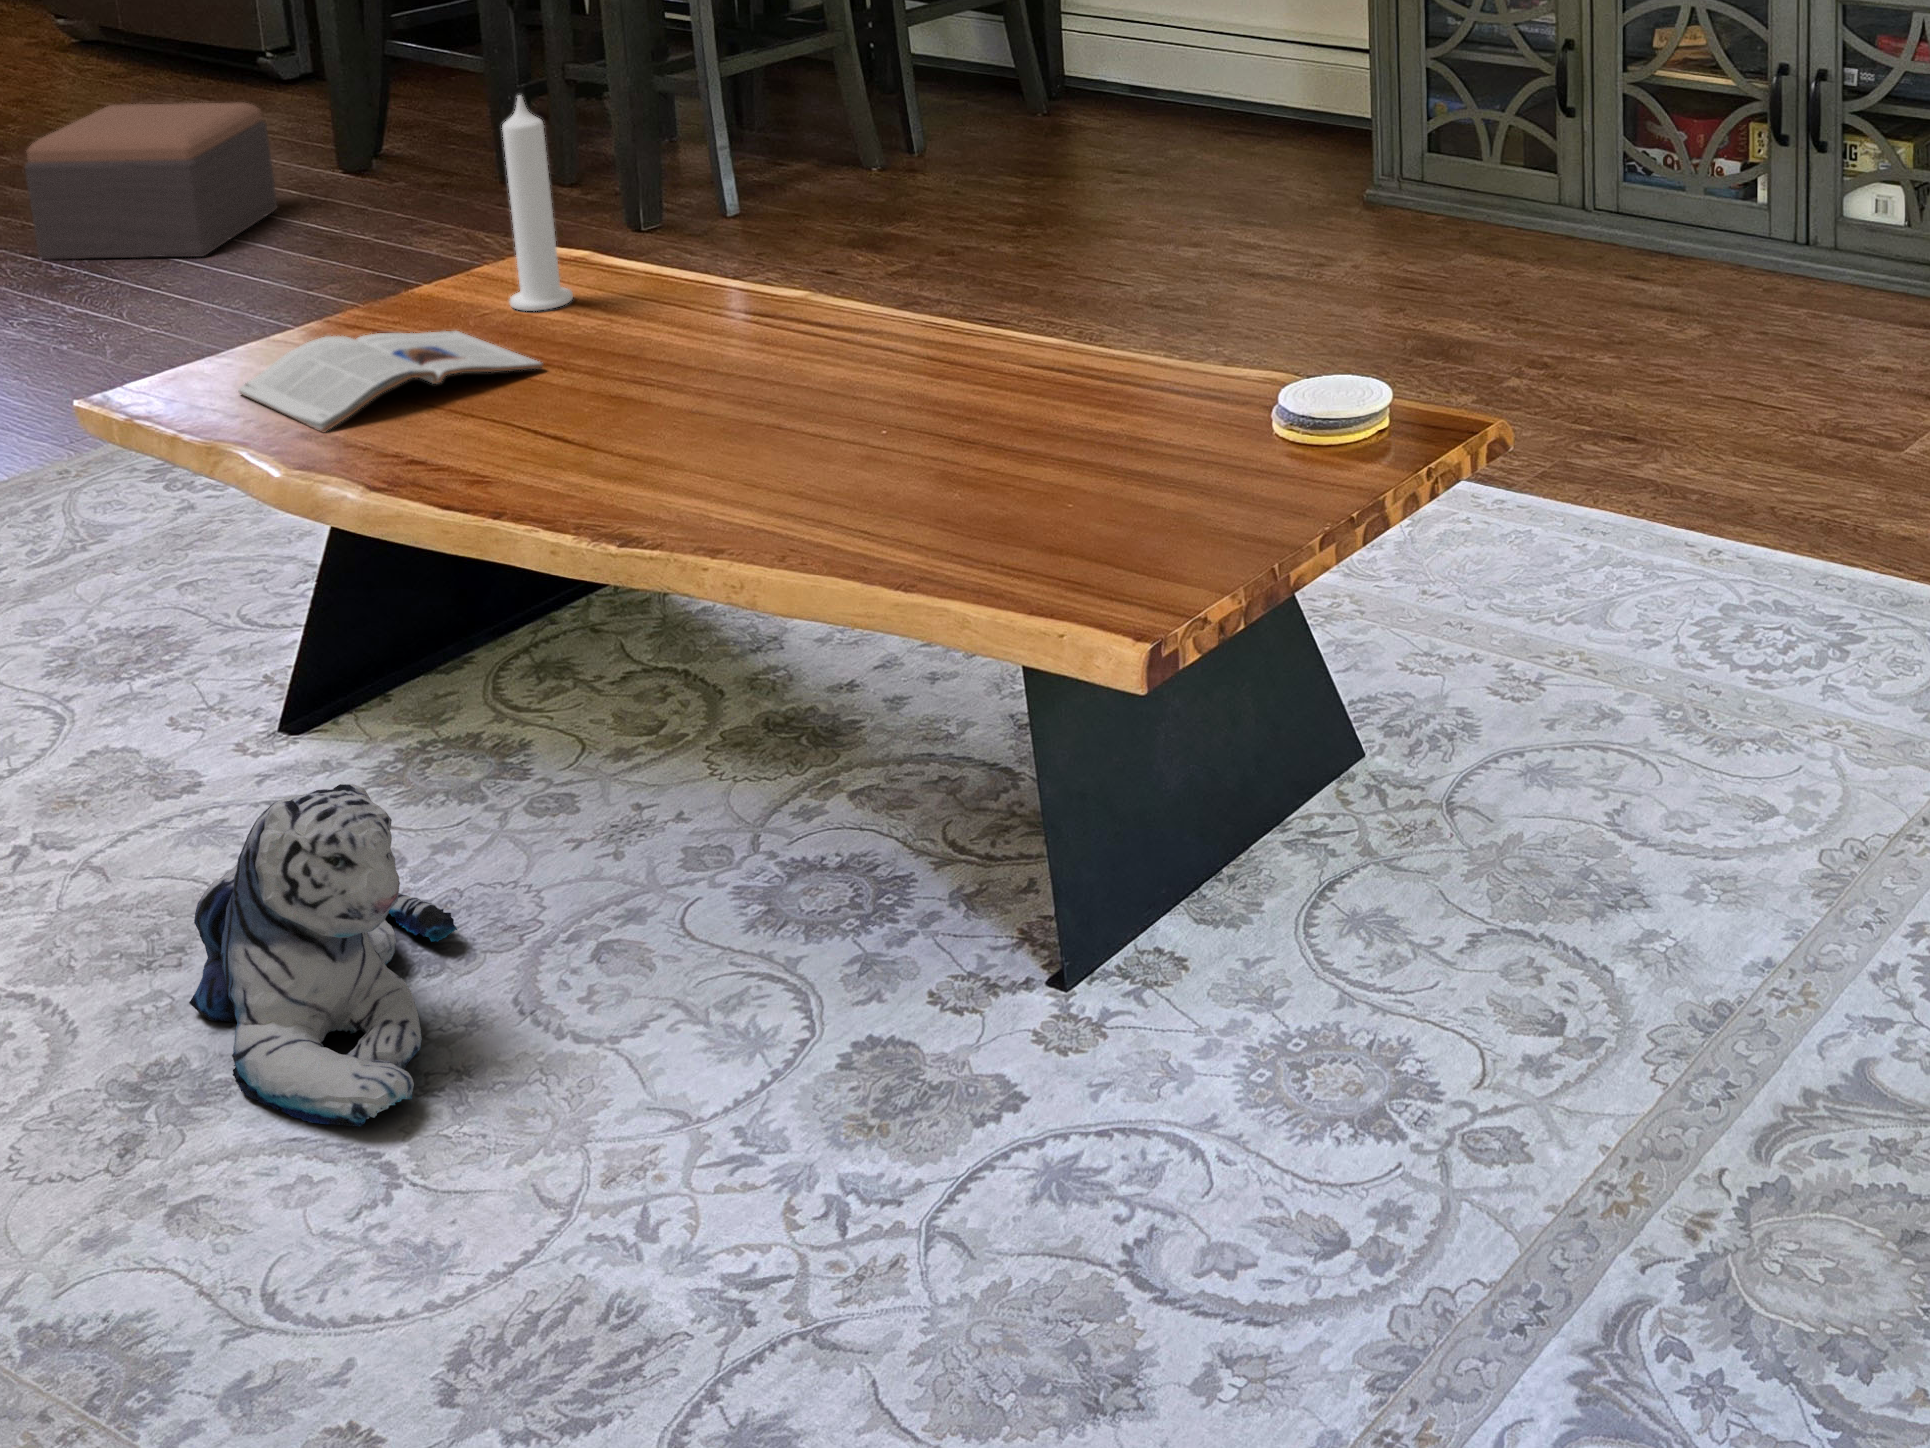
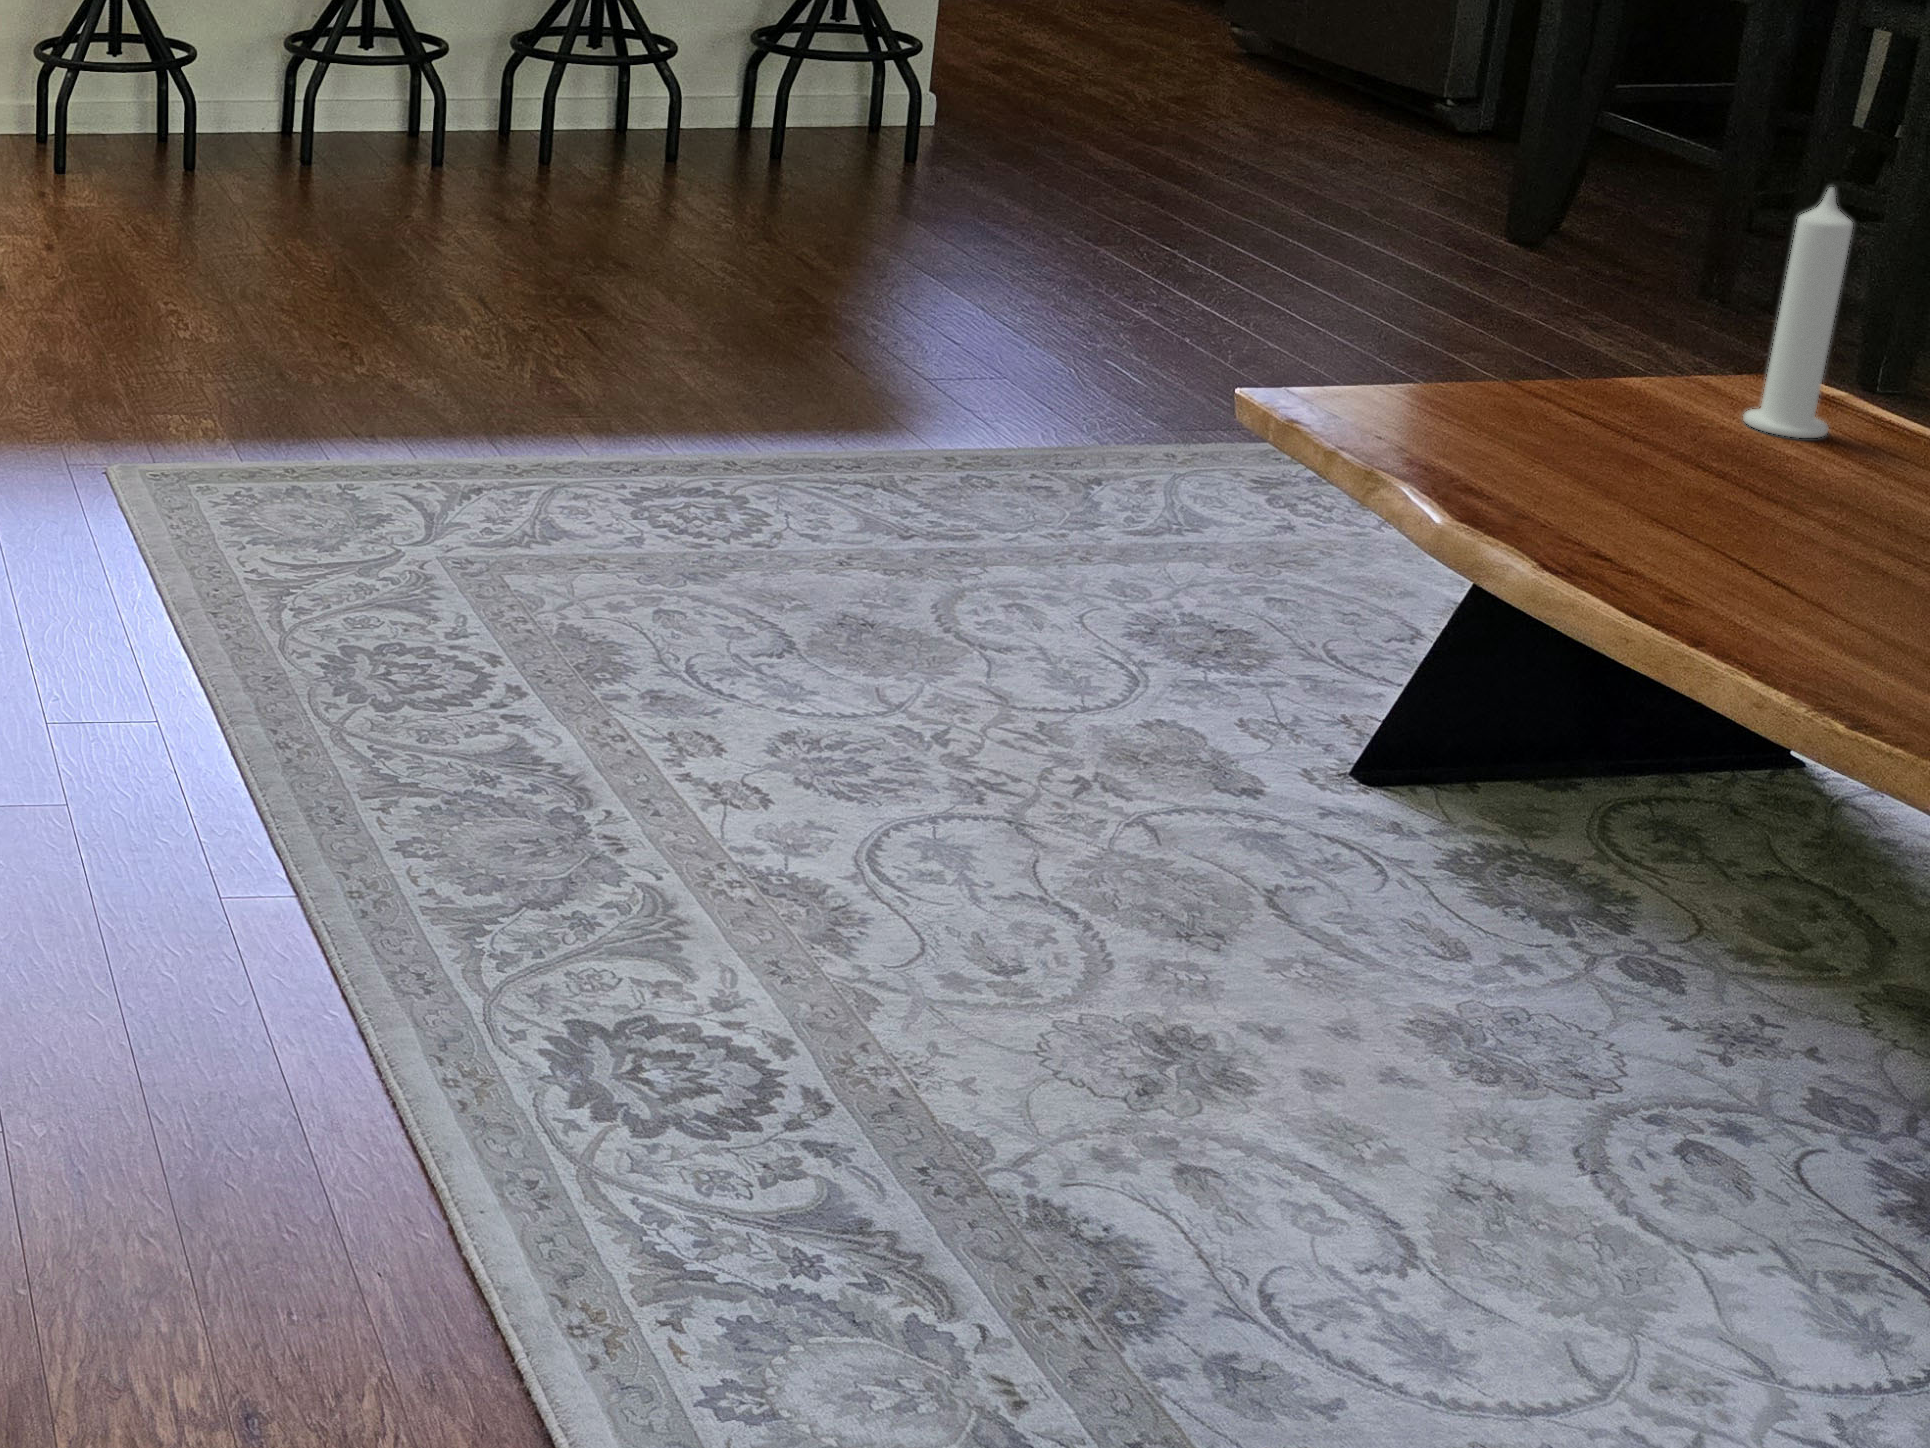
footstool: present [25,103,277,259] -> none [1179,118,1445,290]
magazine: present [238,331,543,432] -> none [1414,392,1783,498]
plush toy: present [189,784,457,1126] -> none [1224,833,1521,1191]

